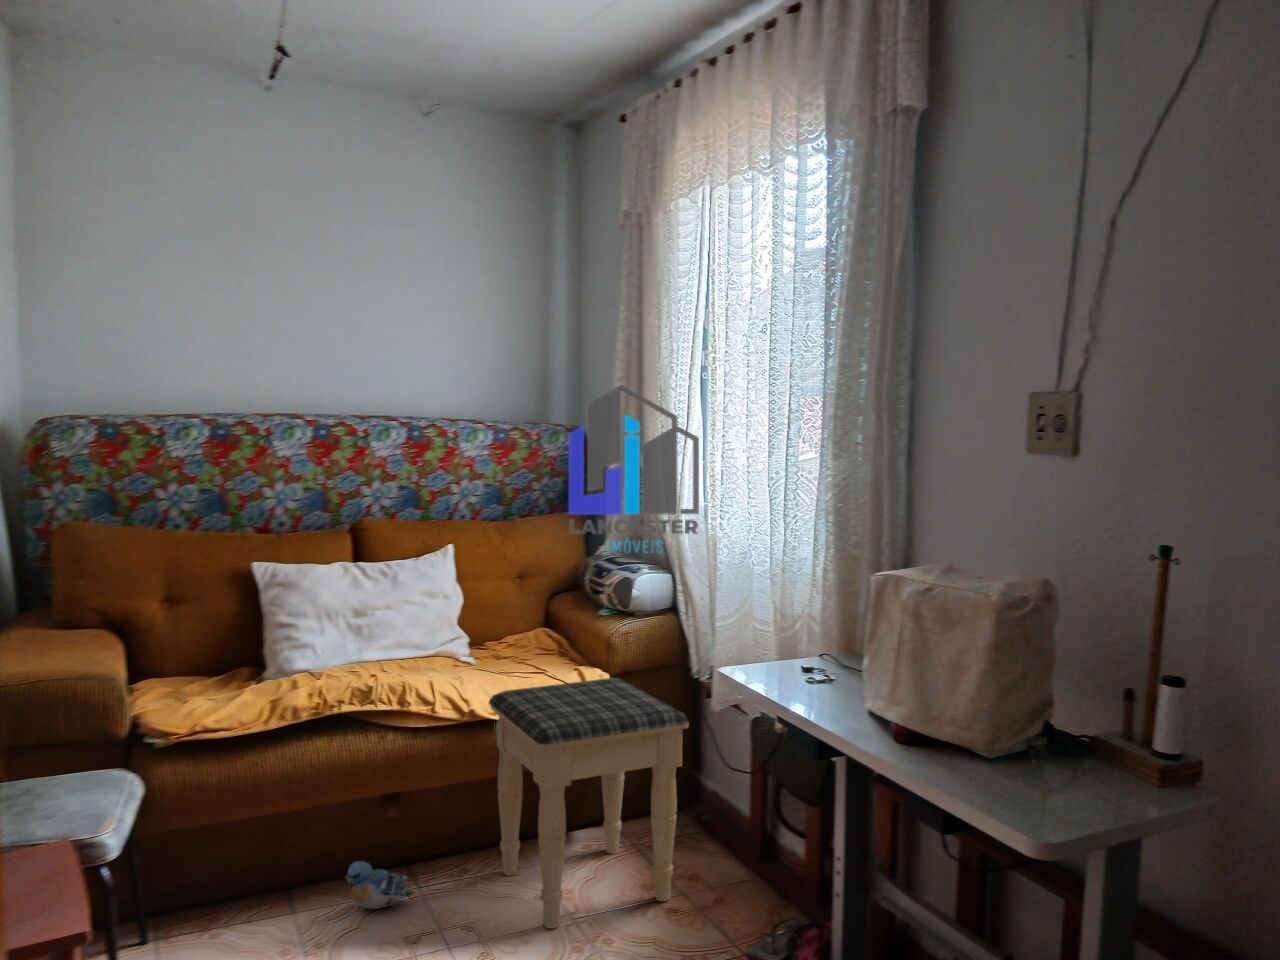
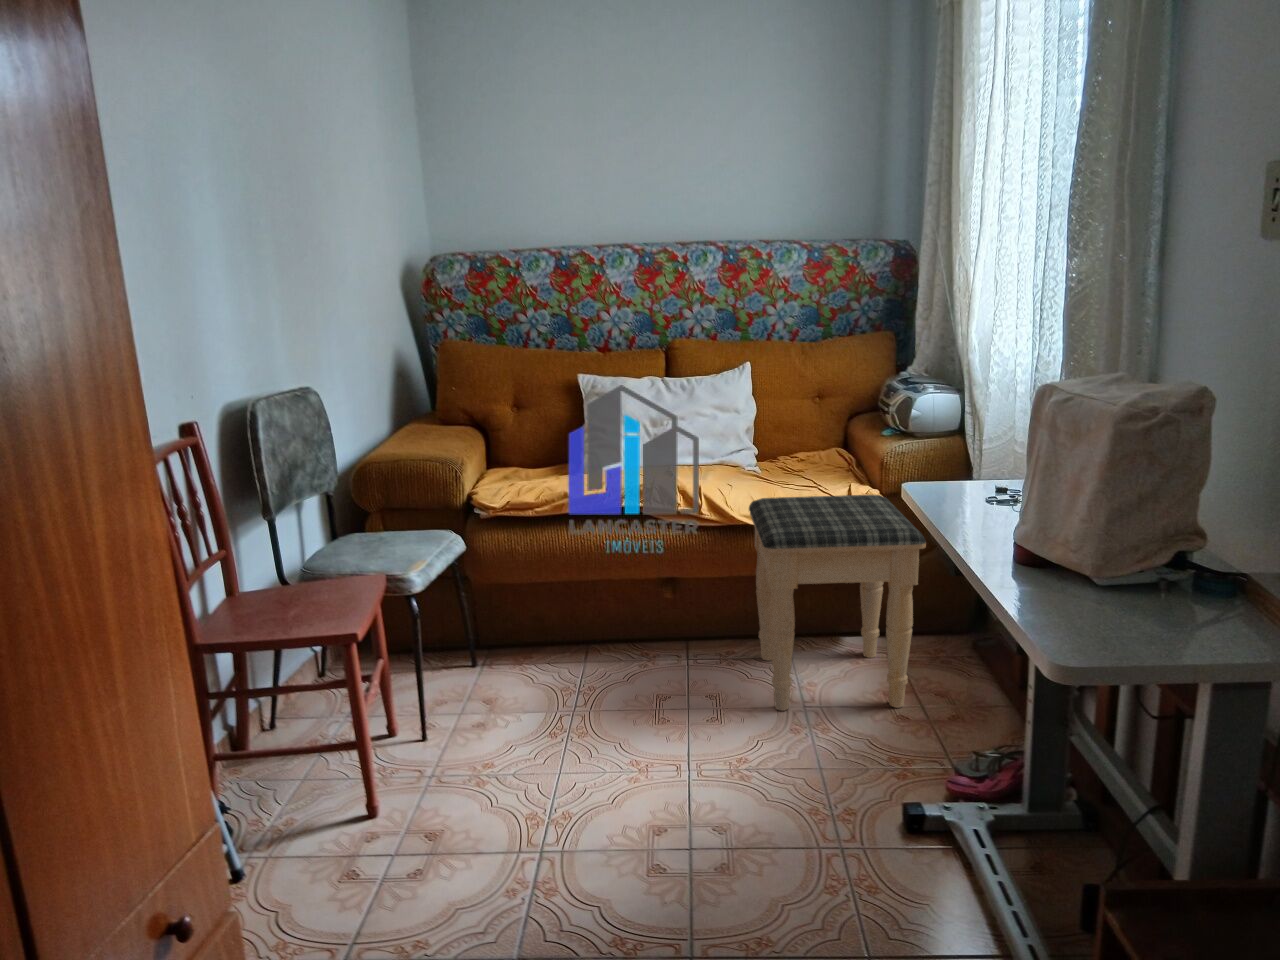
plush toy: present [345,861,415,909] -> none [621,627,679,668]

